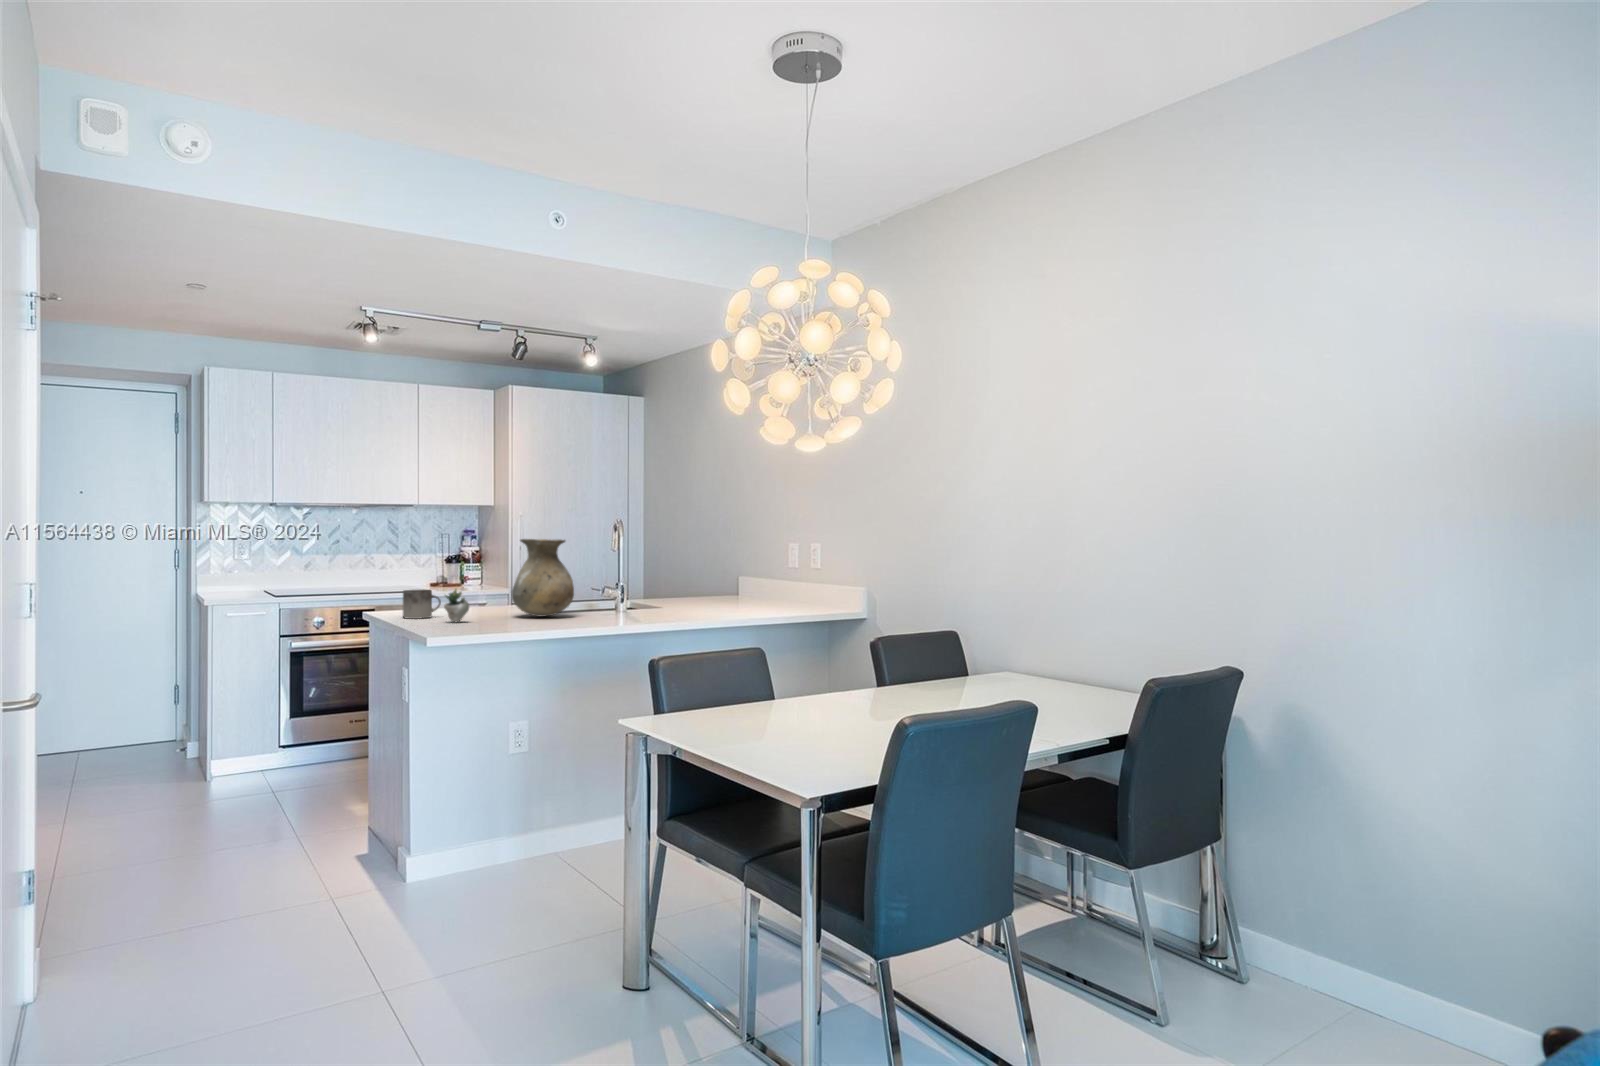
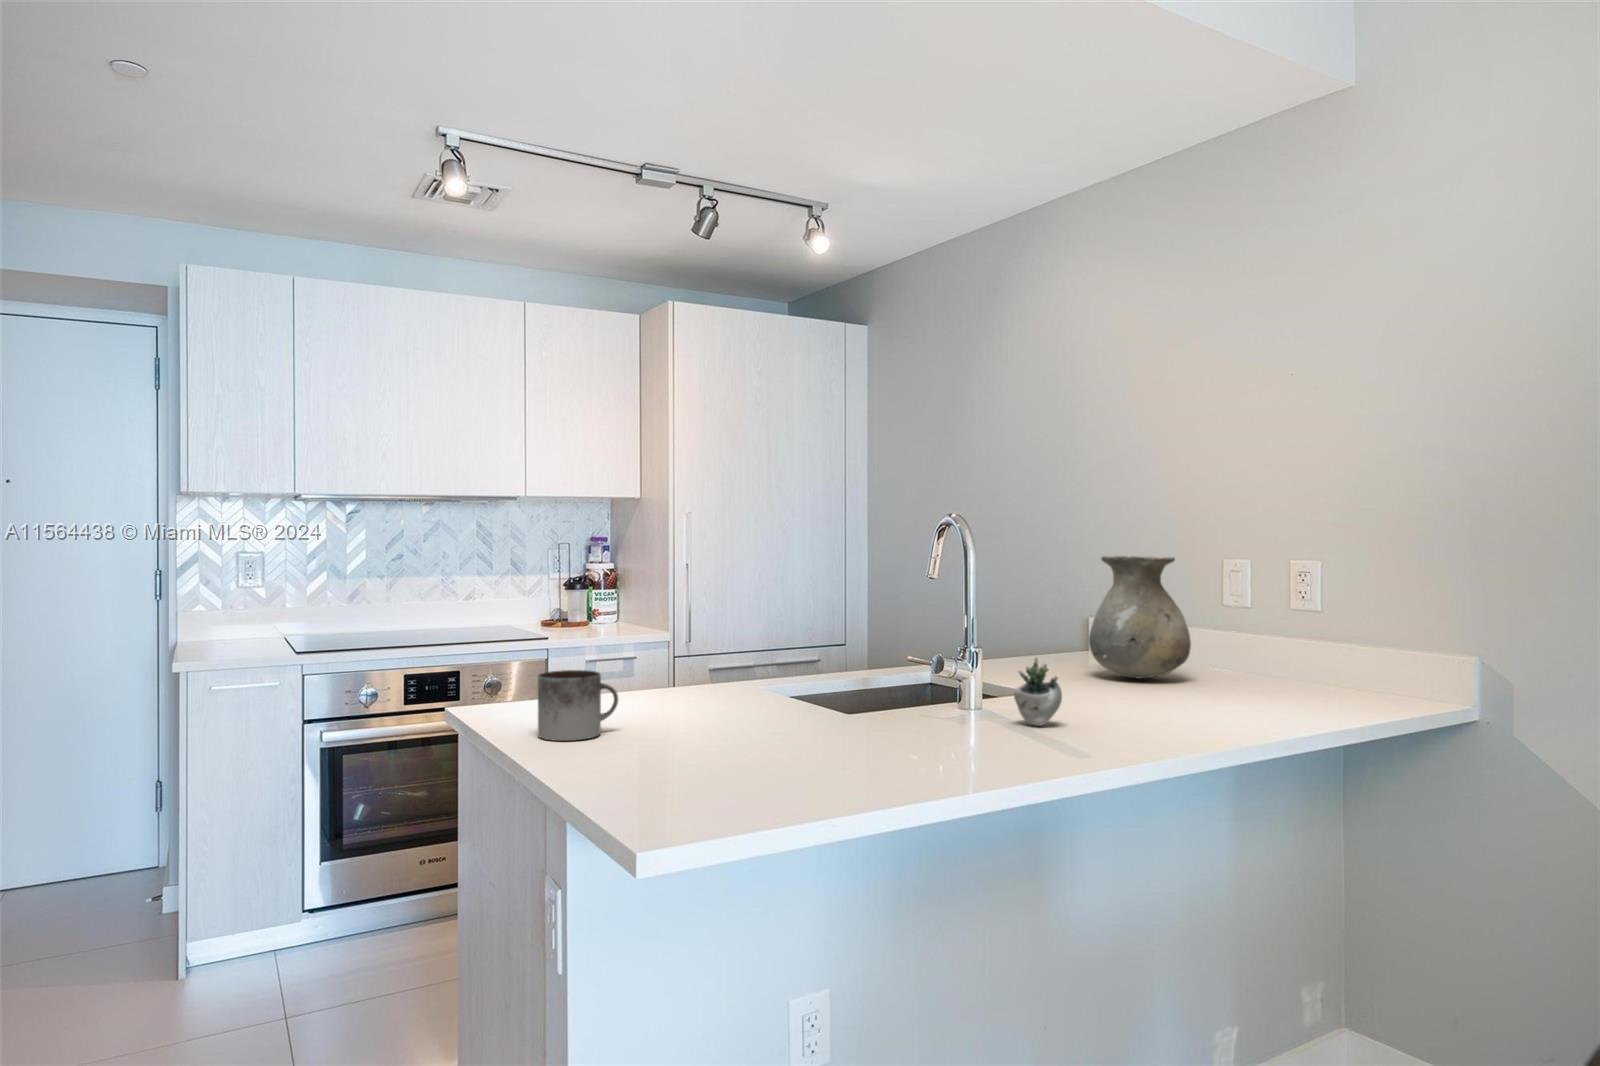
vase: present [512,539,574,616] -> present [1089,556,1191,678]
succulent plant: present [444,589,469,622] -> present [1014,655,1106,726]

